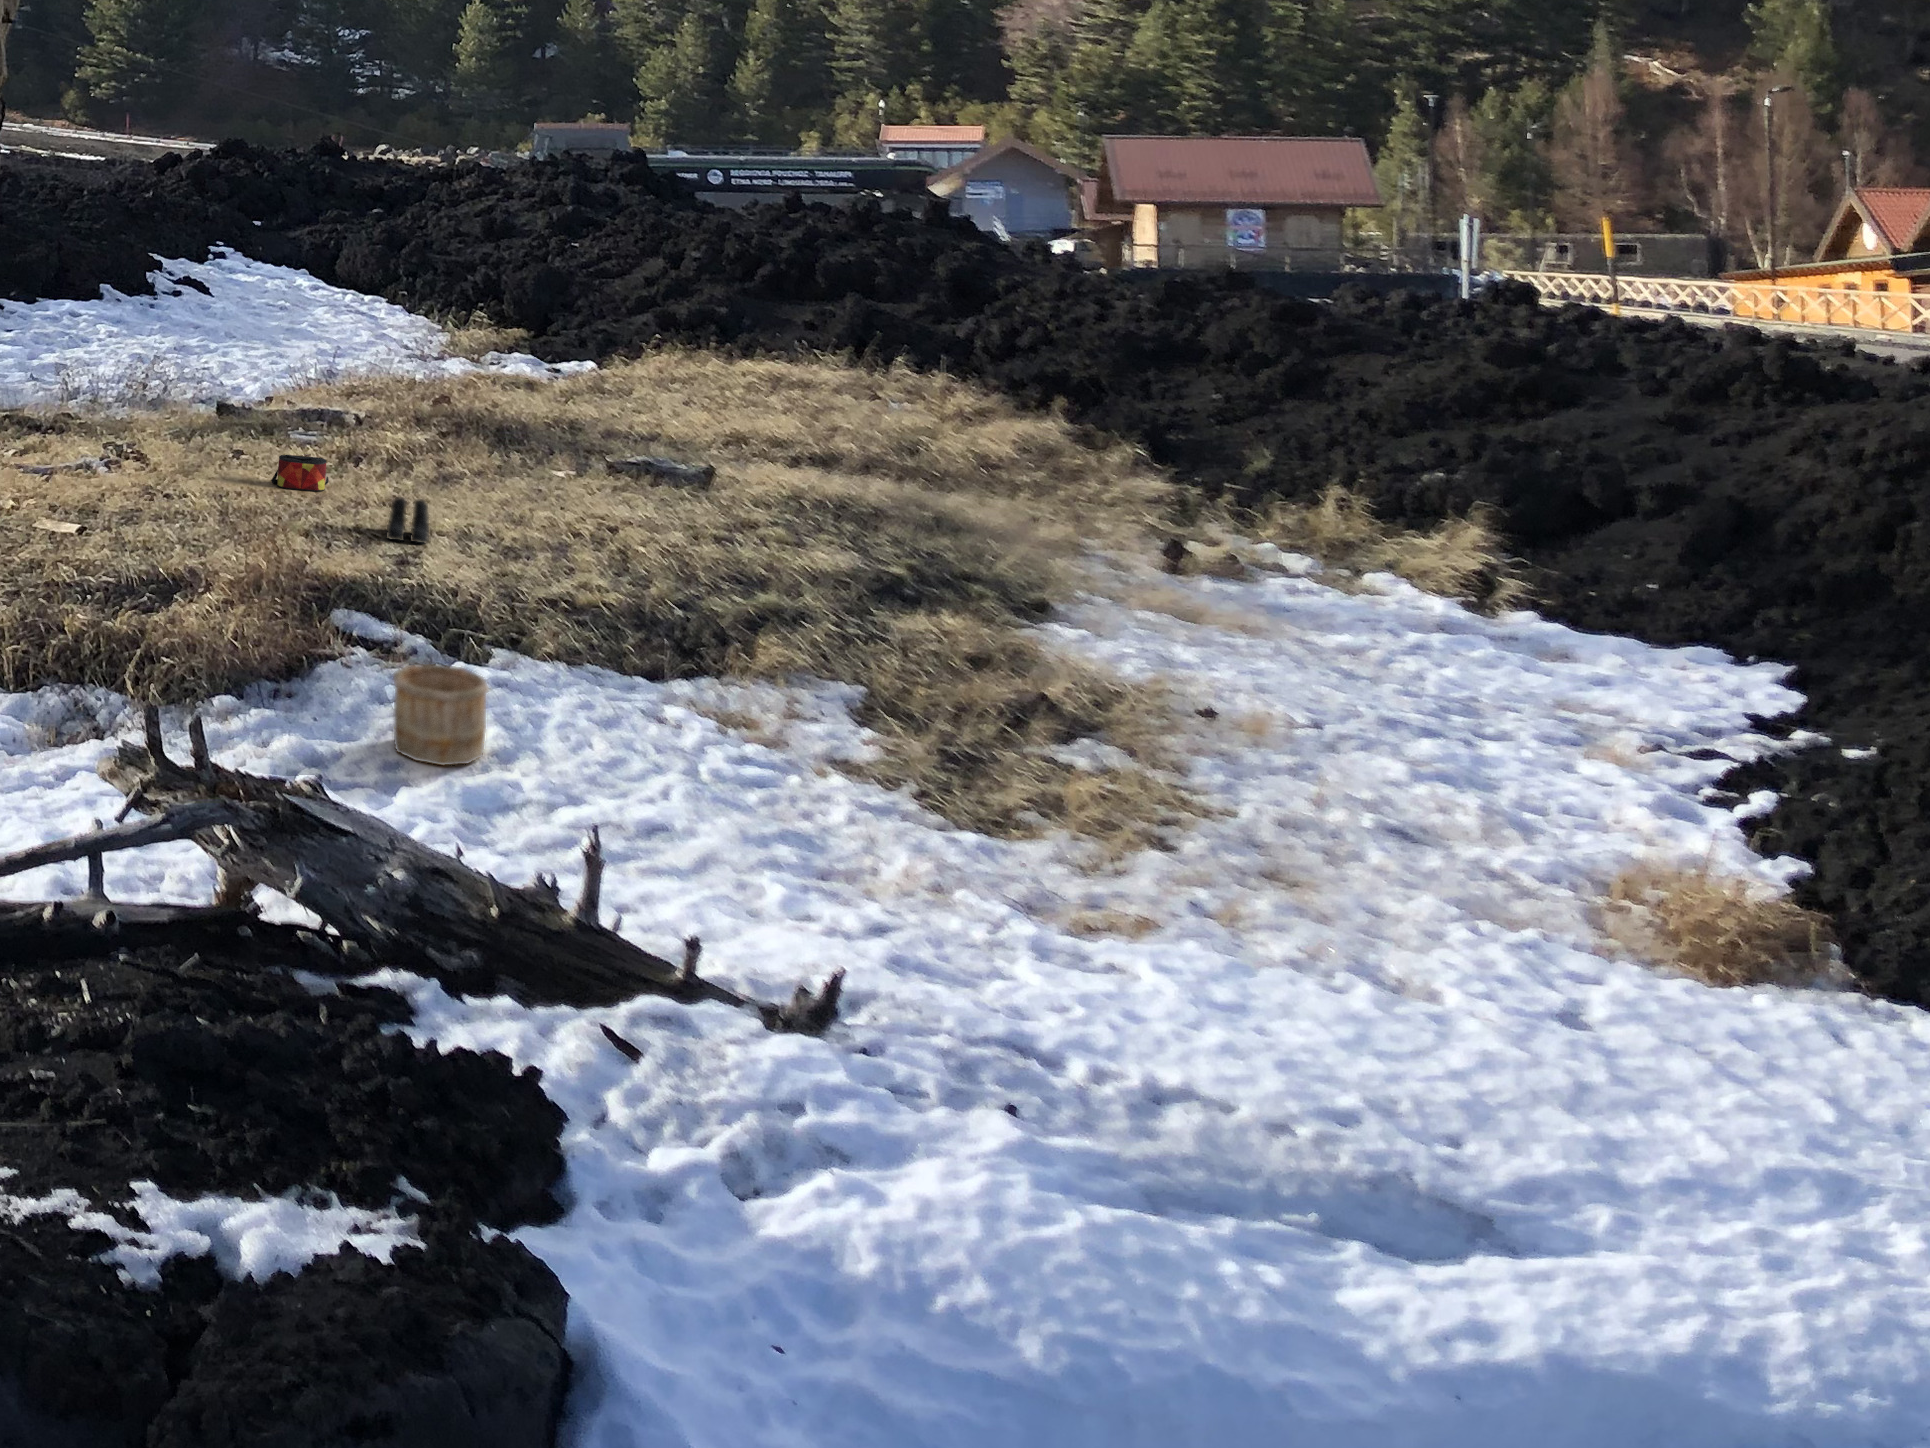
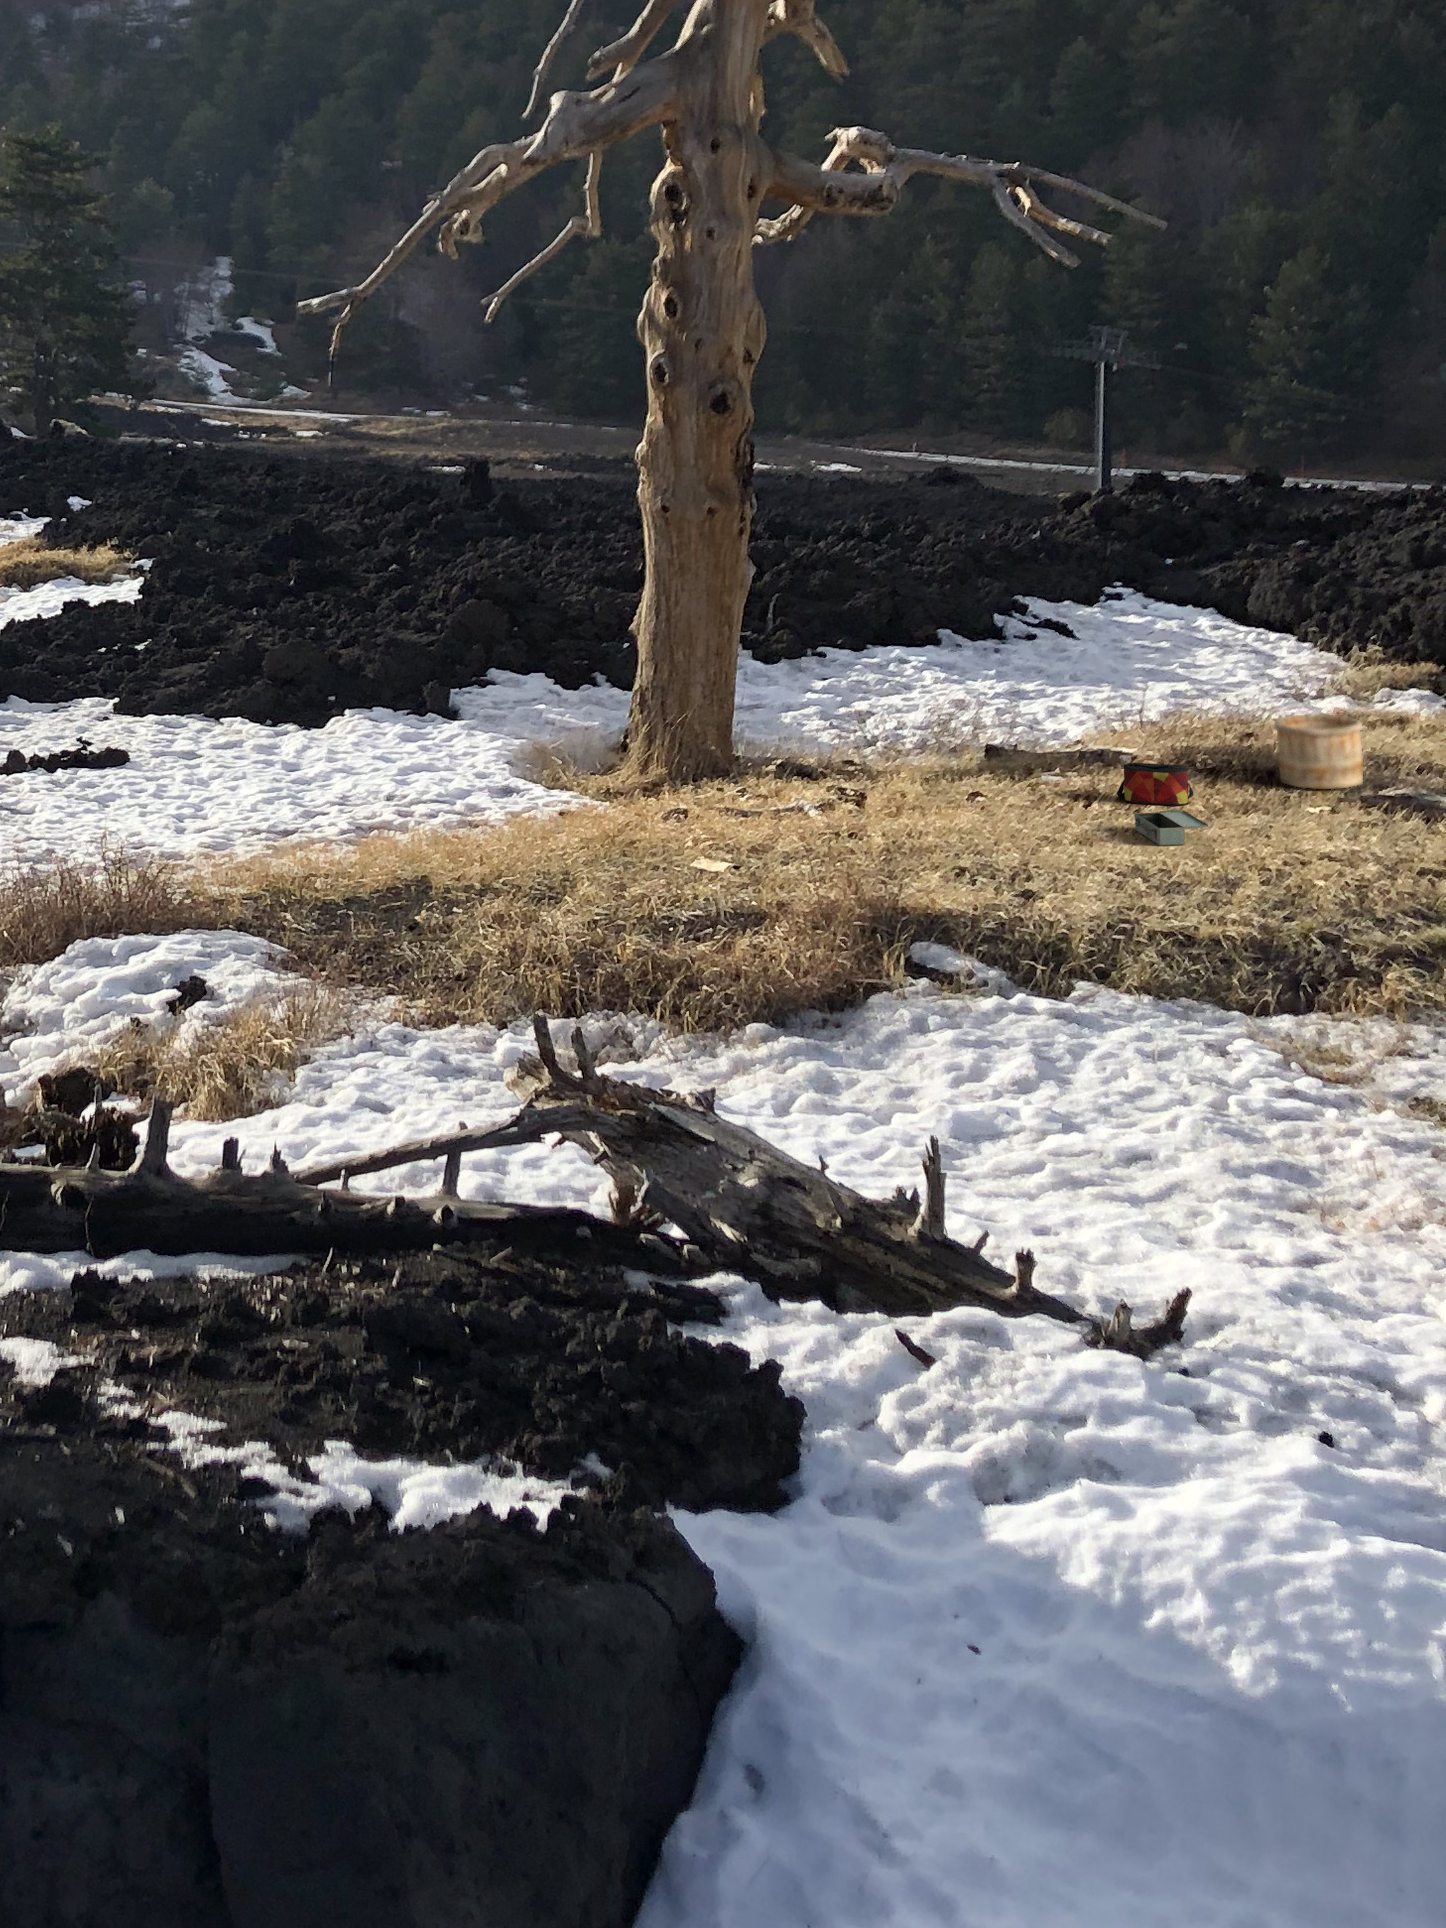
toolbox: none [297,497,356,527] -> present [1135,810,1208,845]
boots: present [387,497,429,543] -> none [1245,807,1306,863]
wooden bucket: present [393,664,489,766] -> present [1274,714,1363,789]

